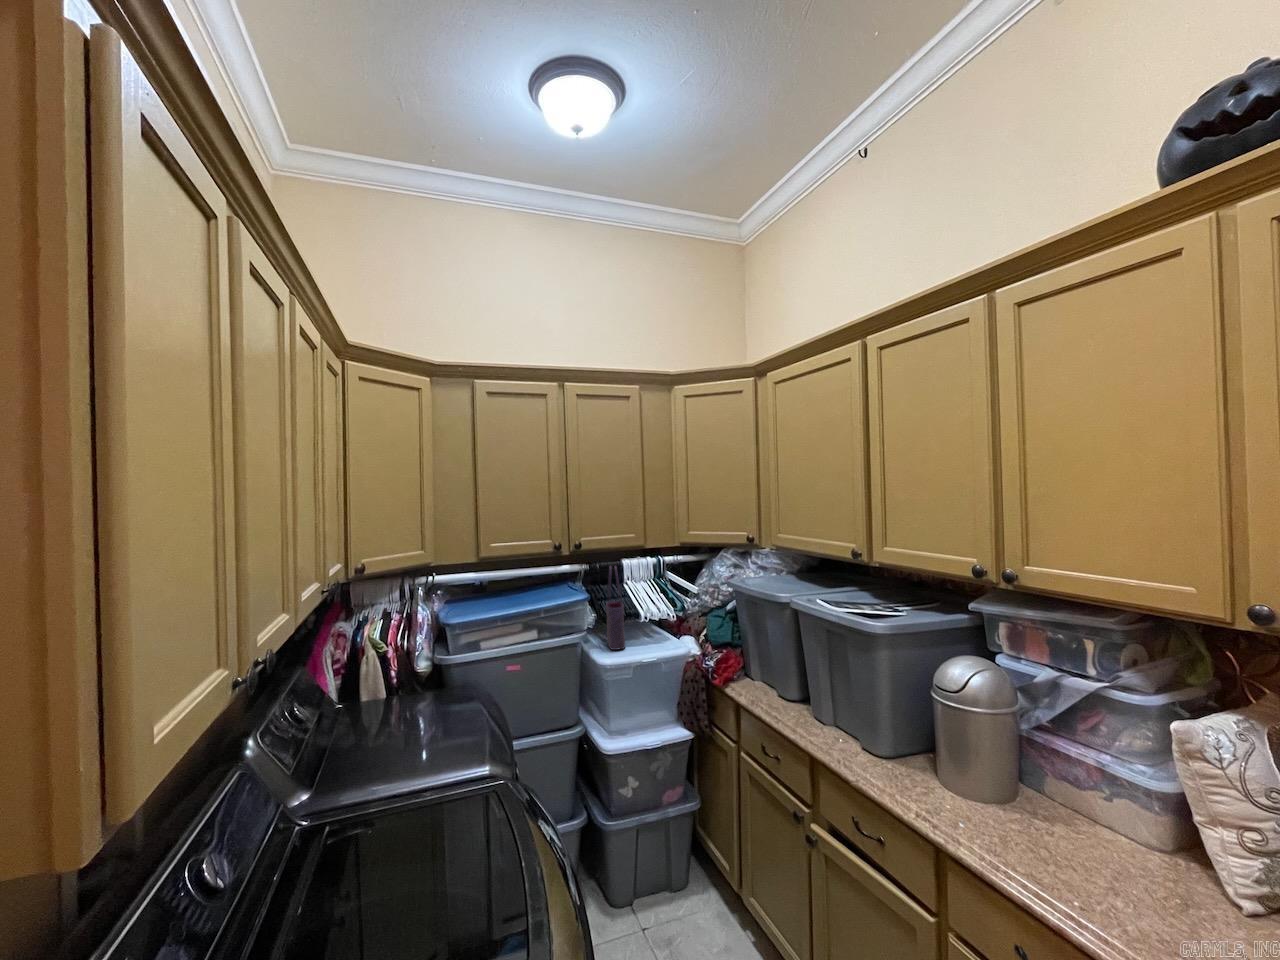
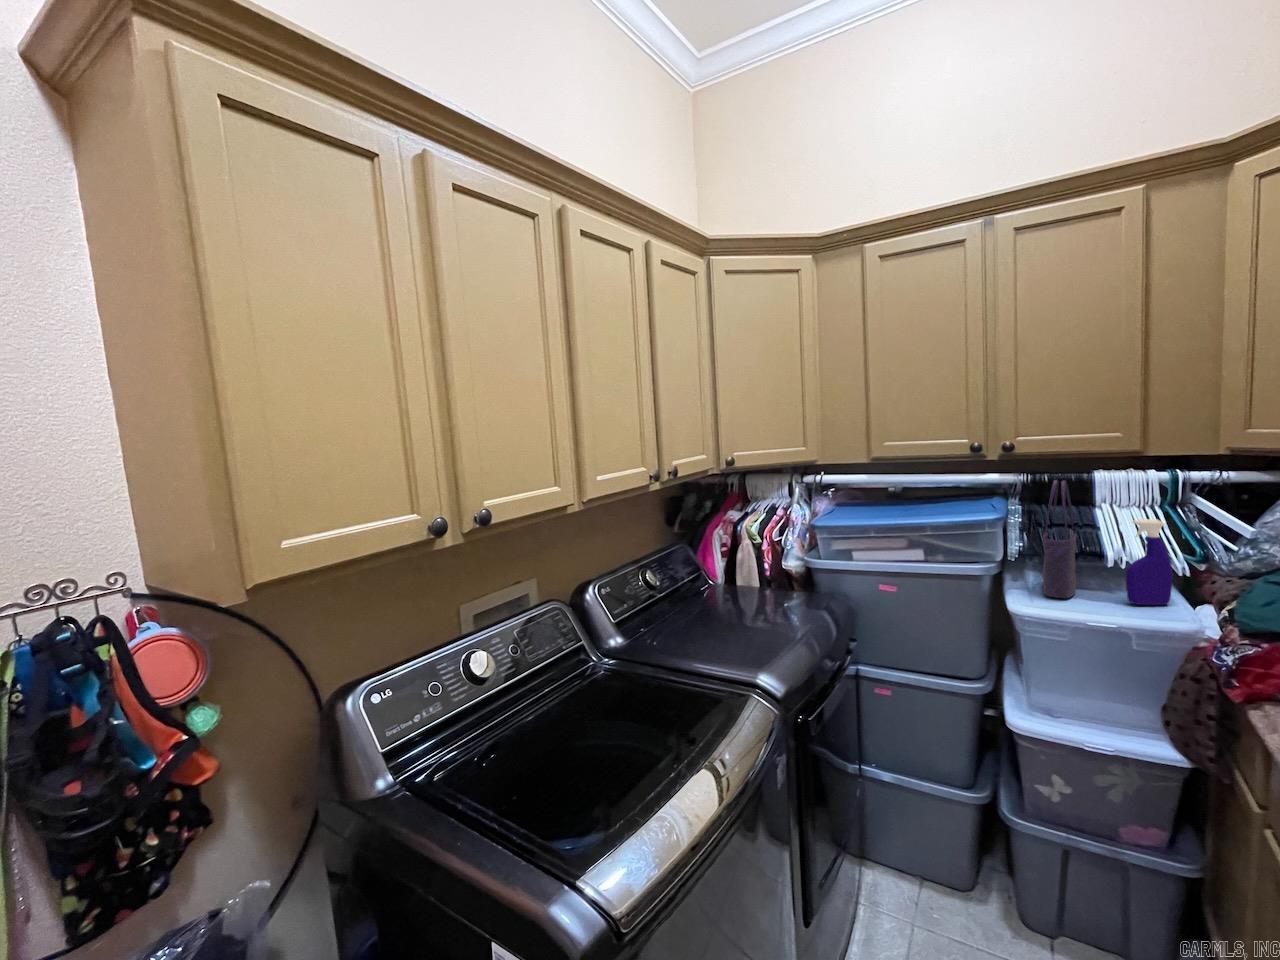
spray bottle: none [651,587,671,644] -> present [1126,519,1172,605]

